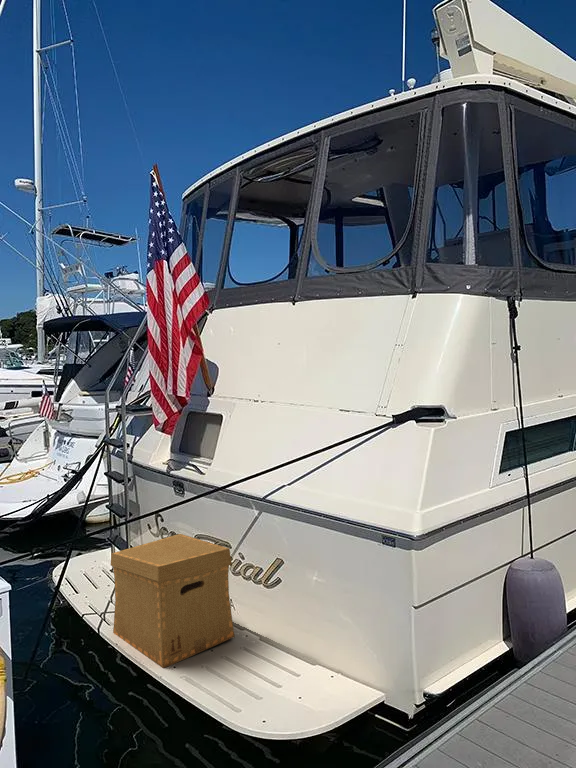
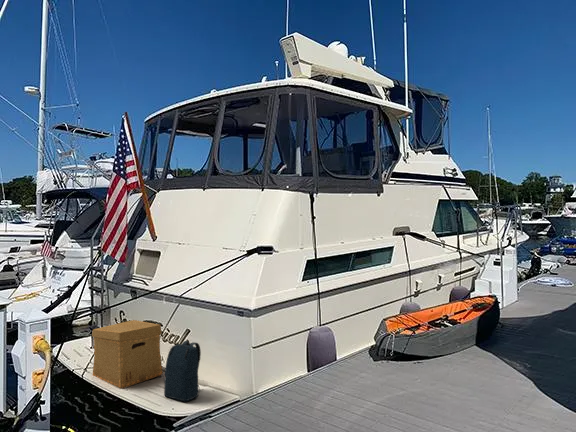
backpack: none [243,585,315,708] -> present [164,341,201,401]

